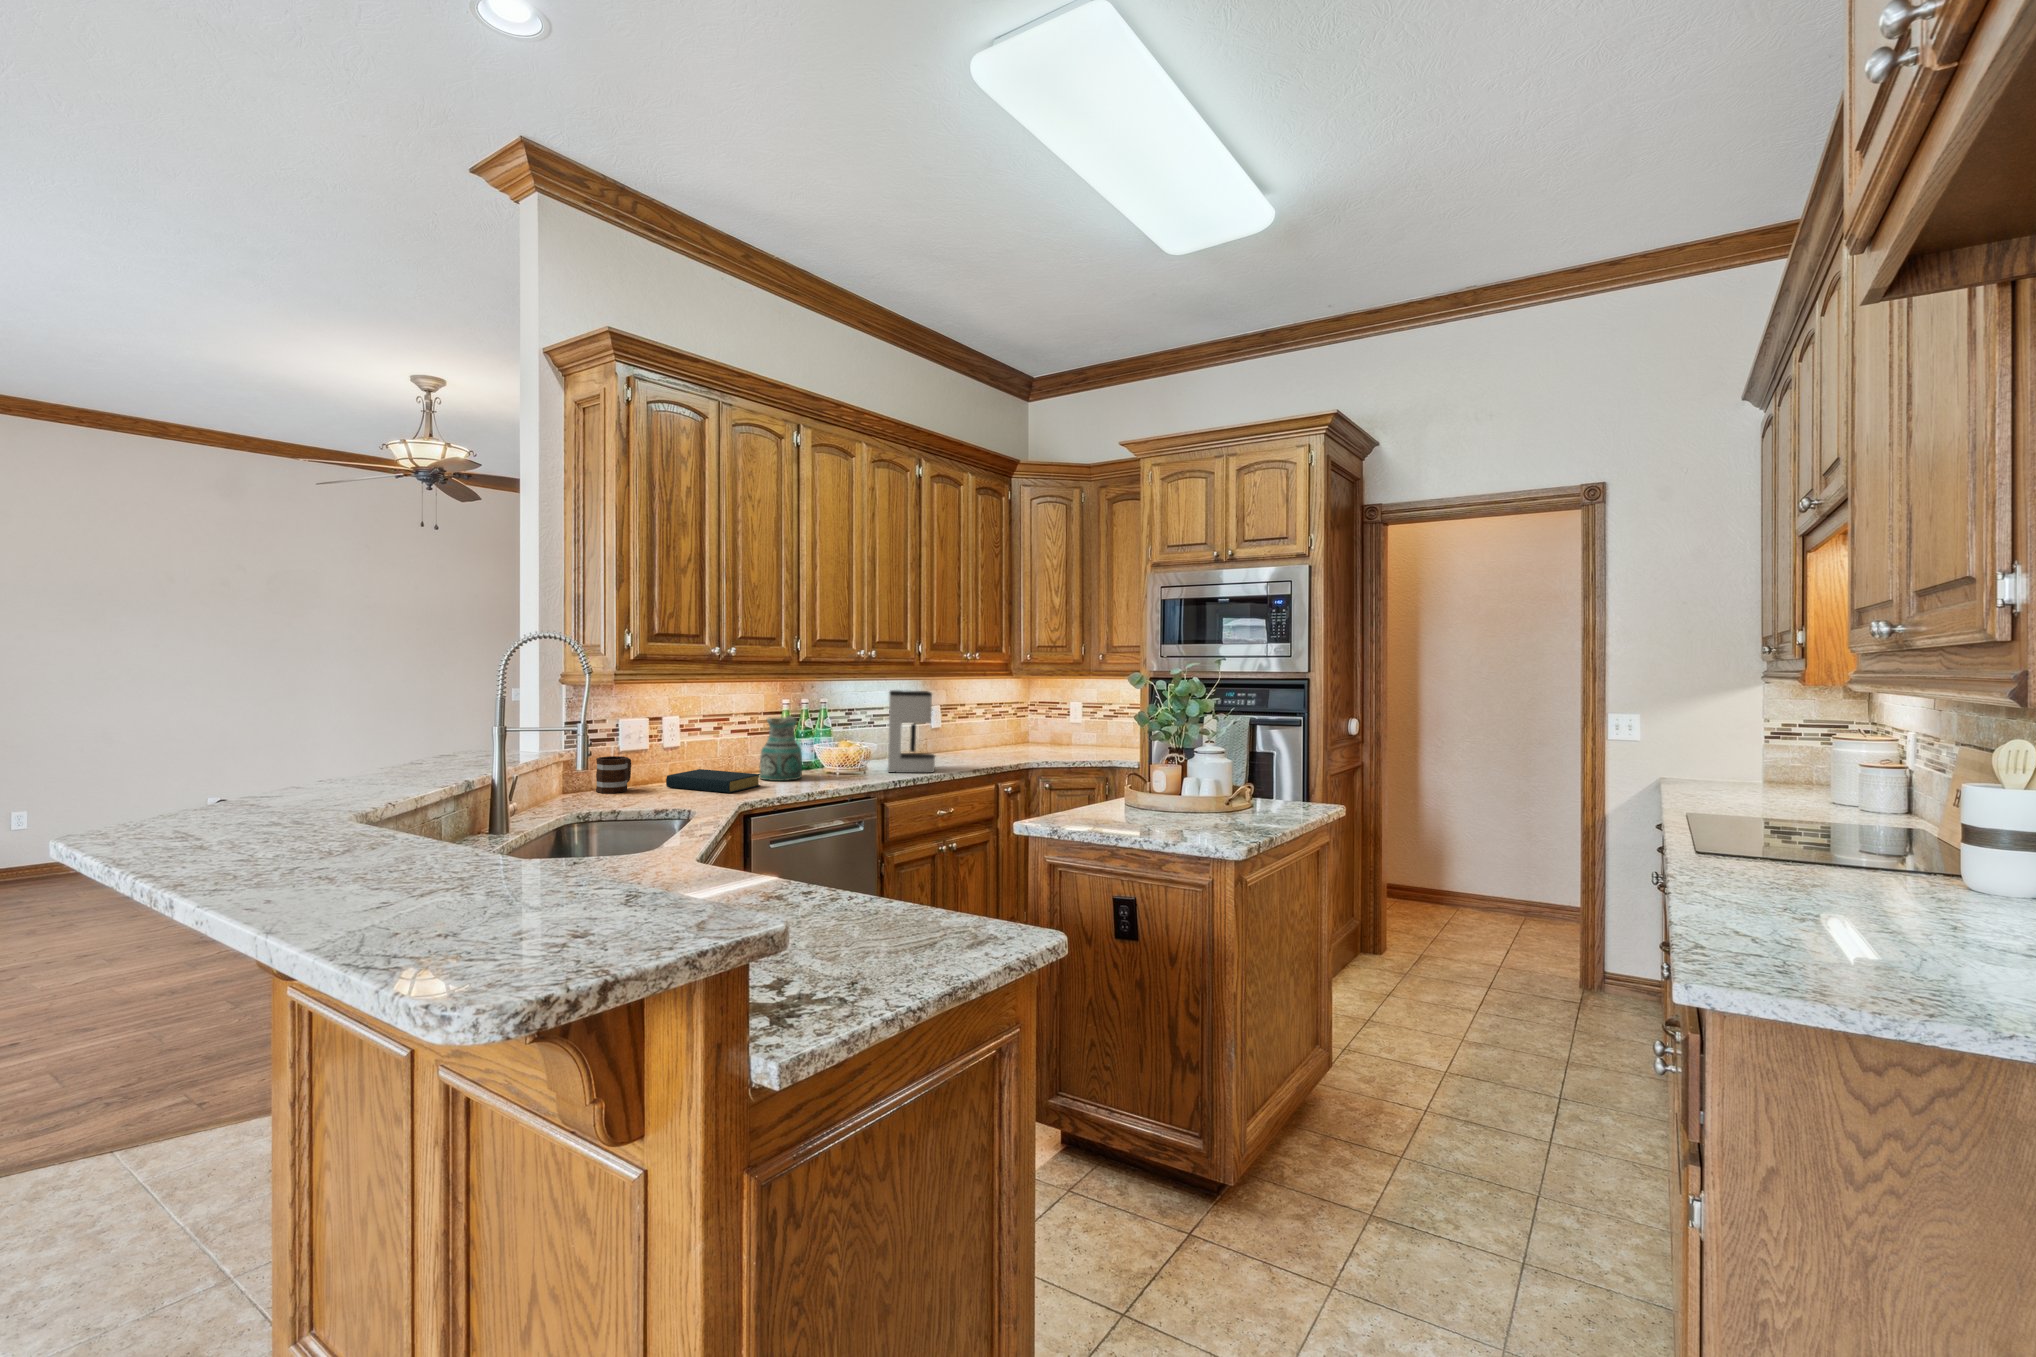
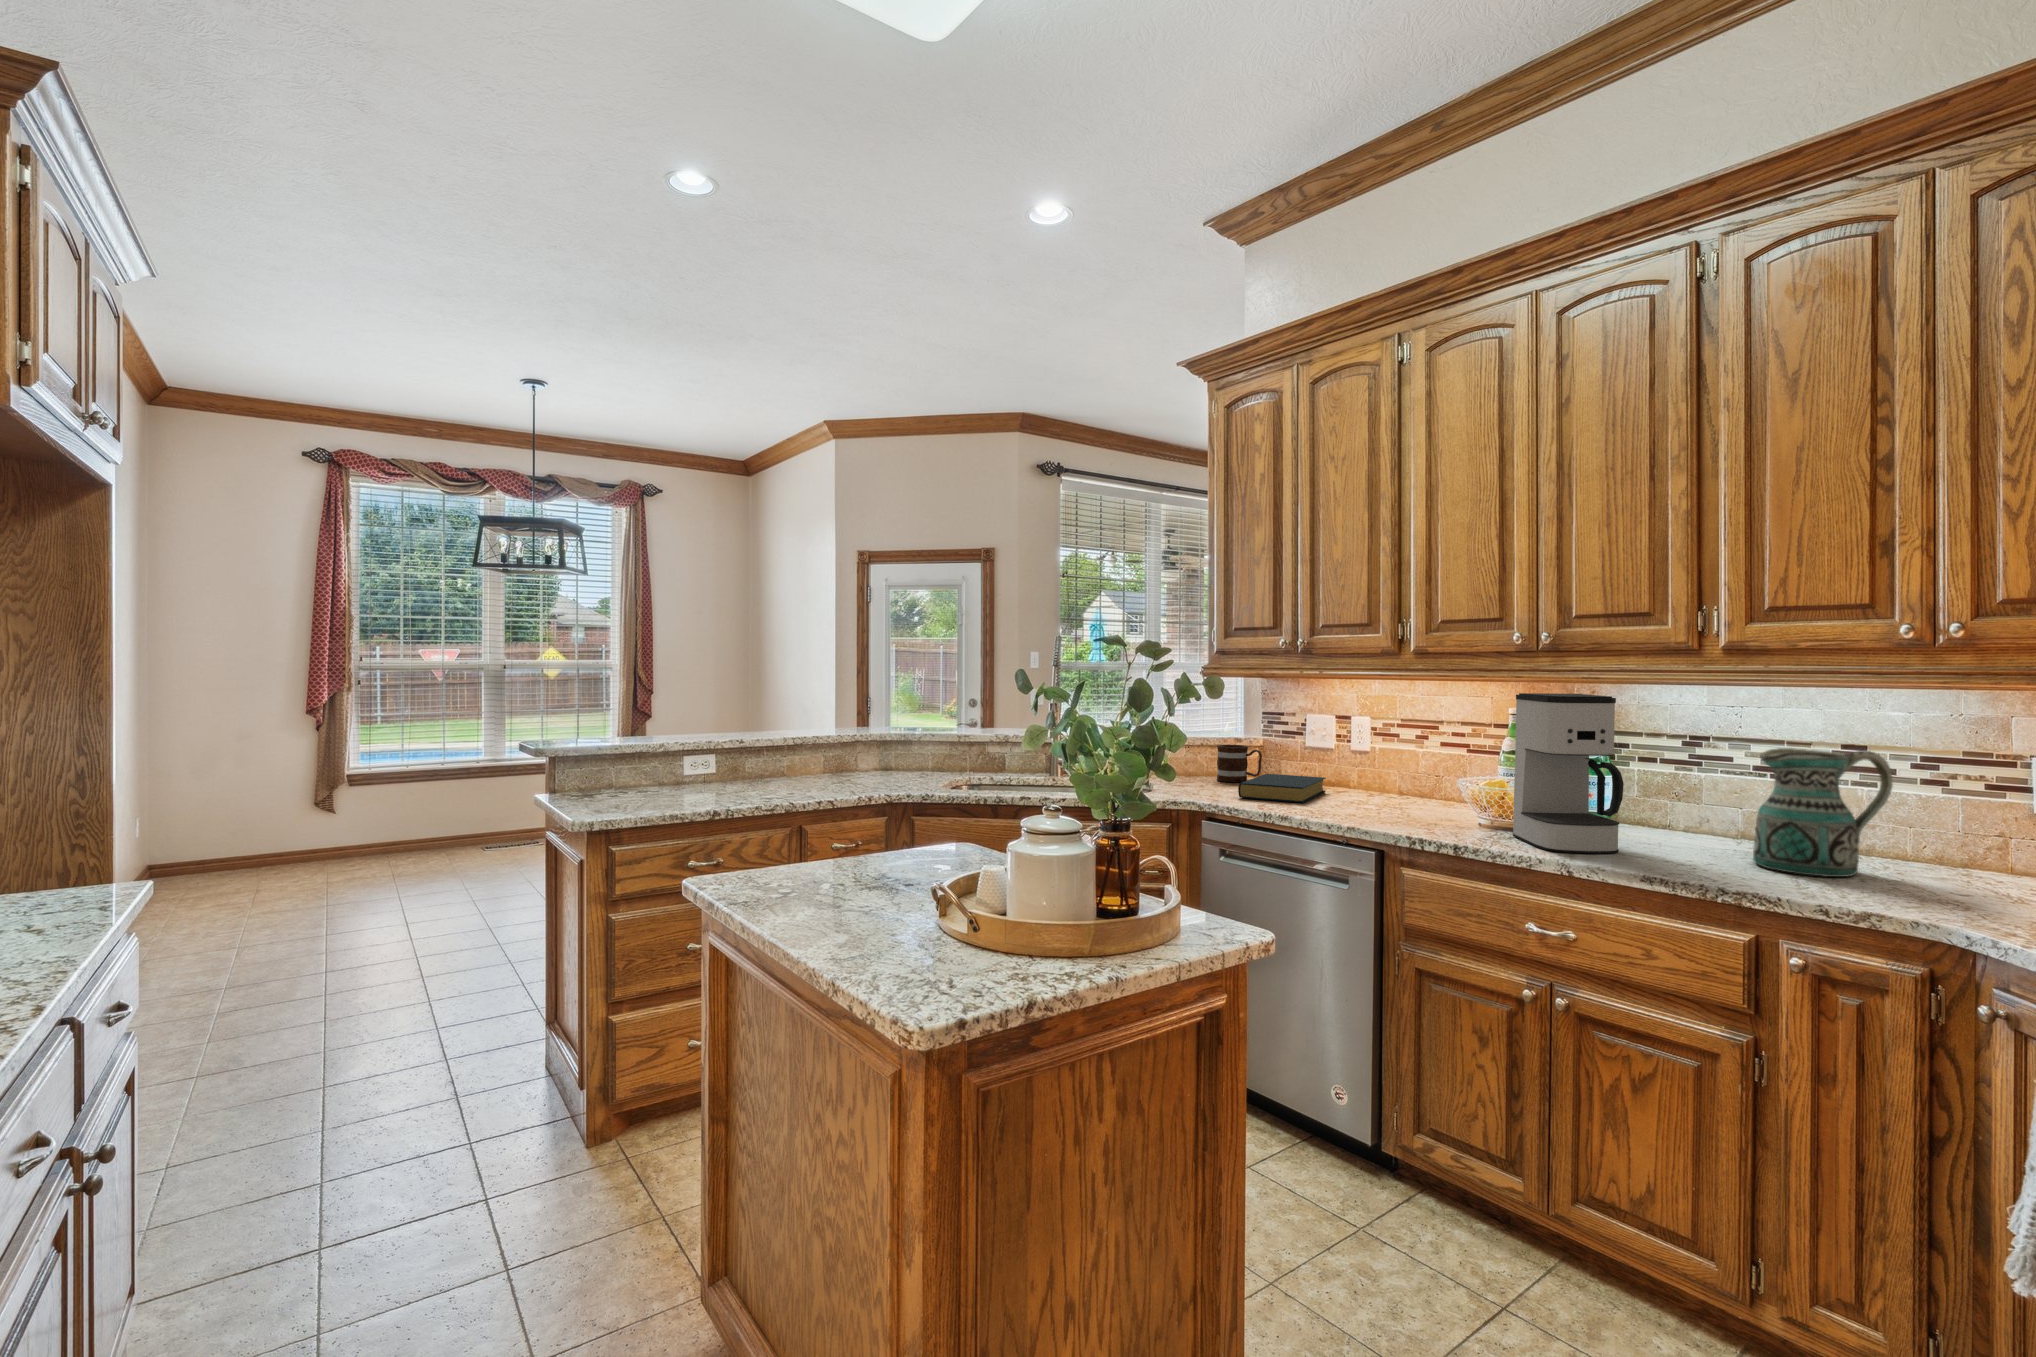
ceramic pitcher: present [759,715,802,781] -> present [1753,748,1893,877]

